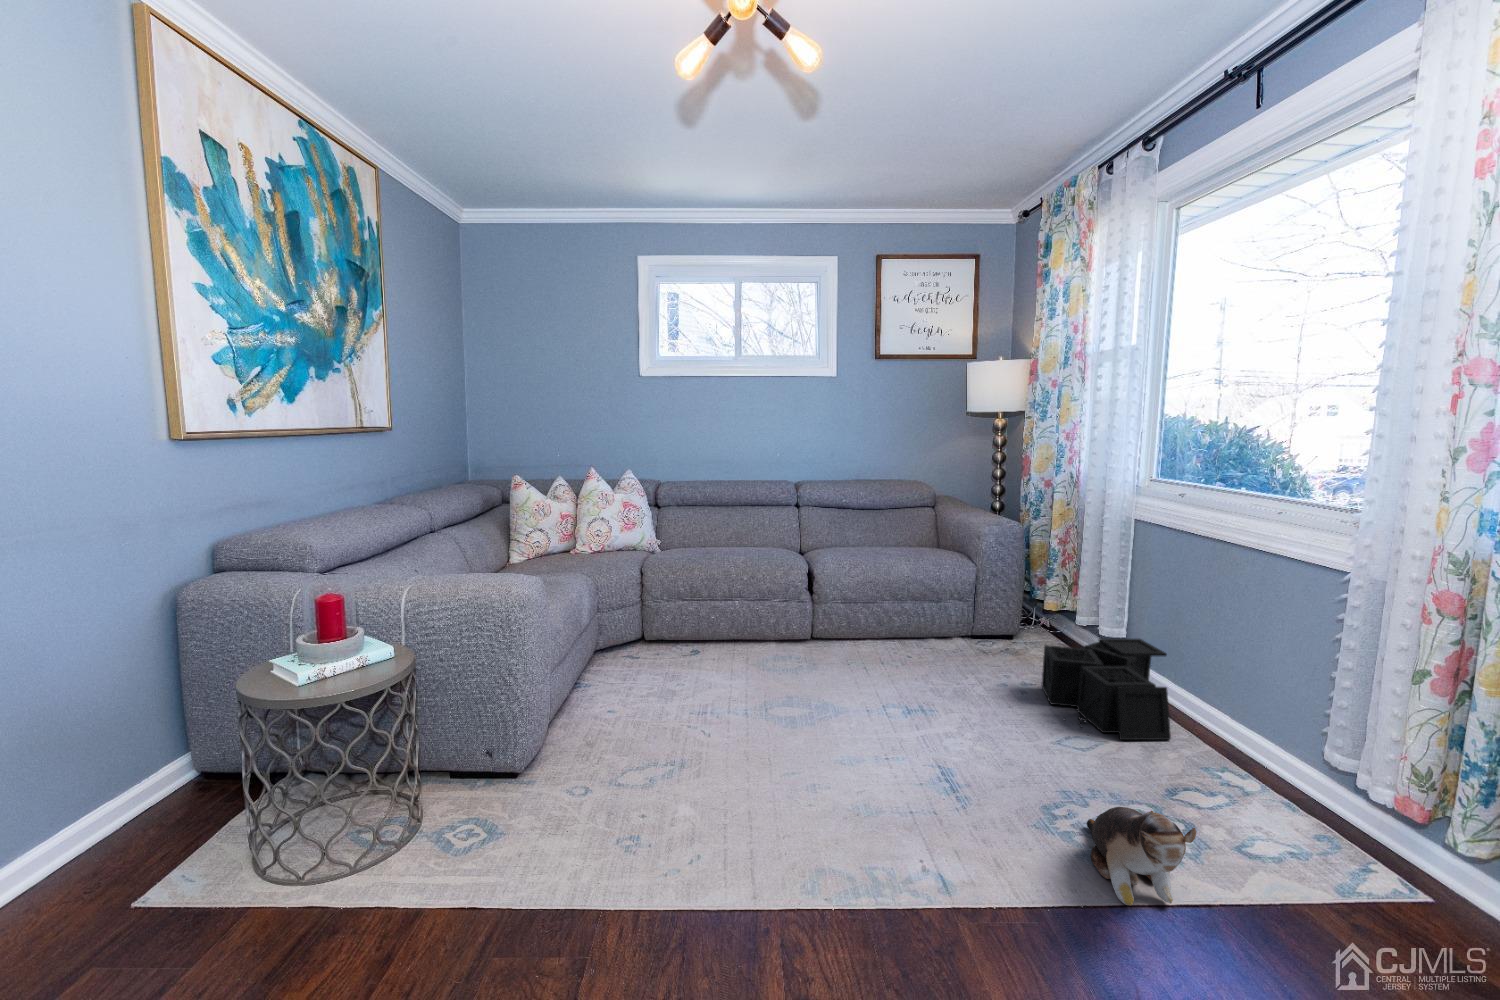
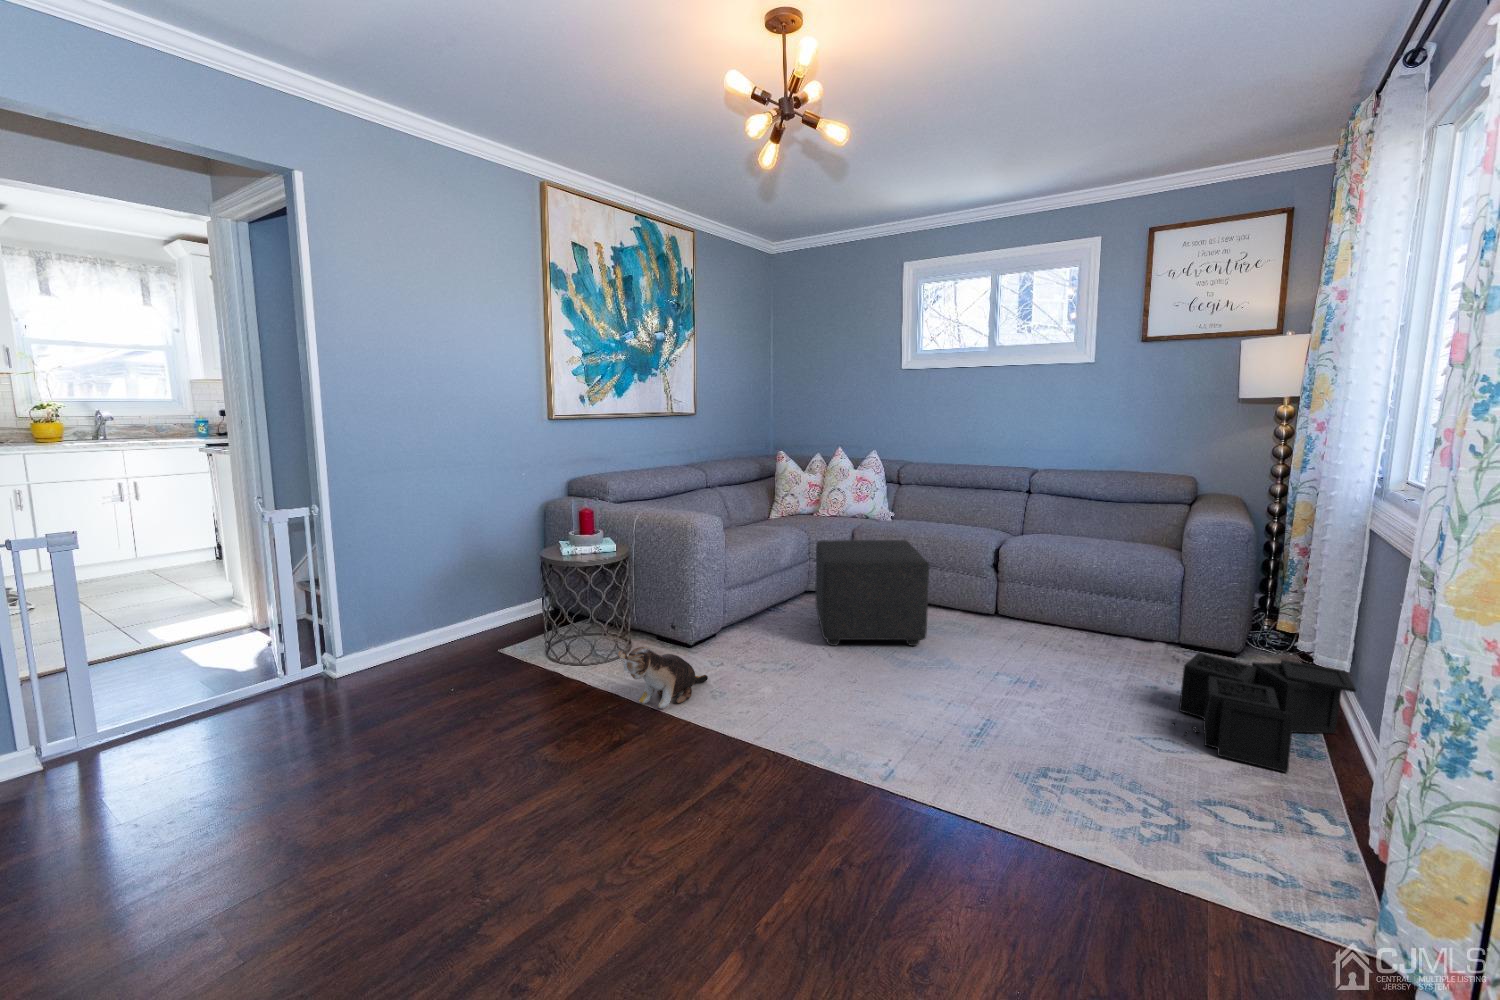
ottoman: none [634,573,795,718] -> present [816,540,929,646]
plush toy: present [1087,807,1196,906] -> present [618,647,708,708]

